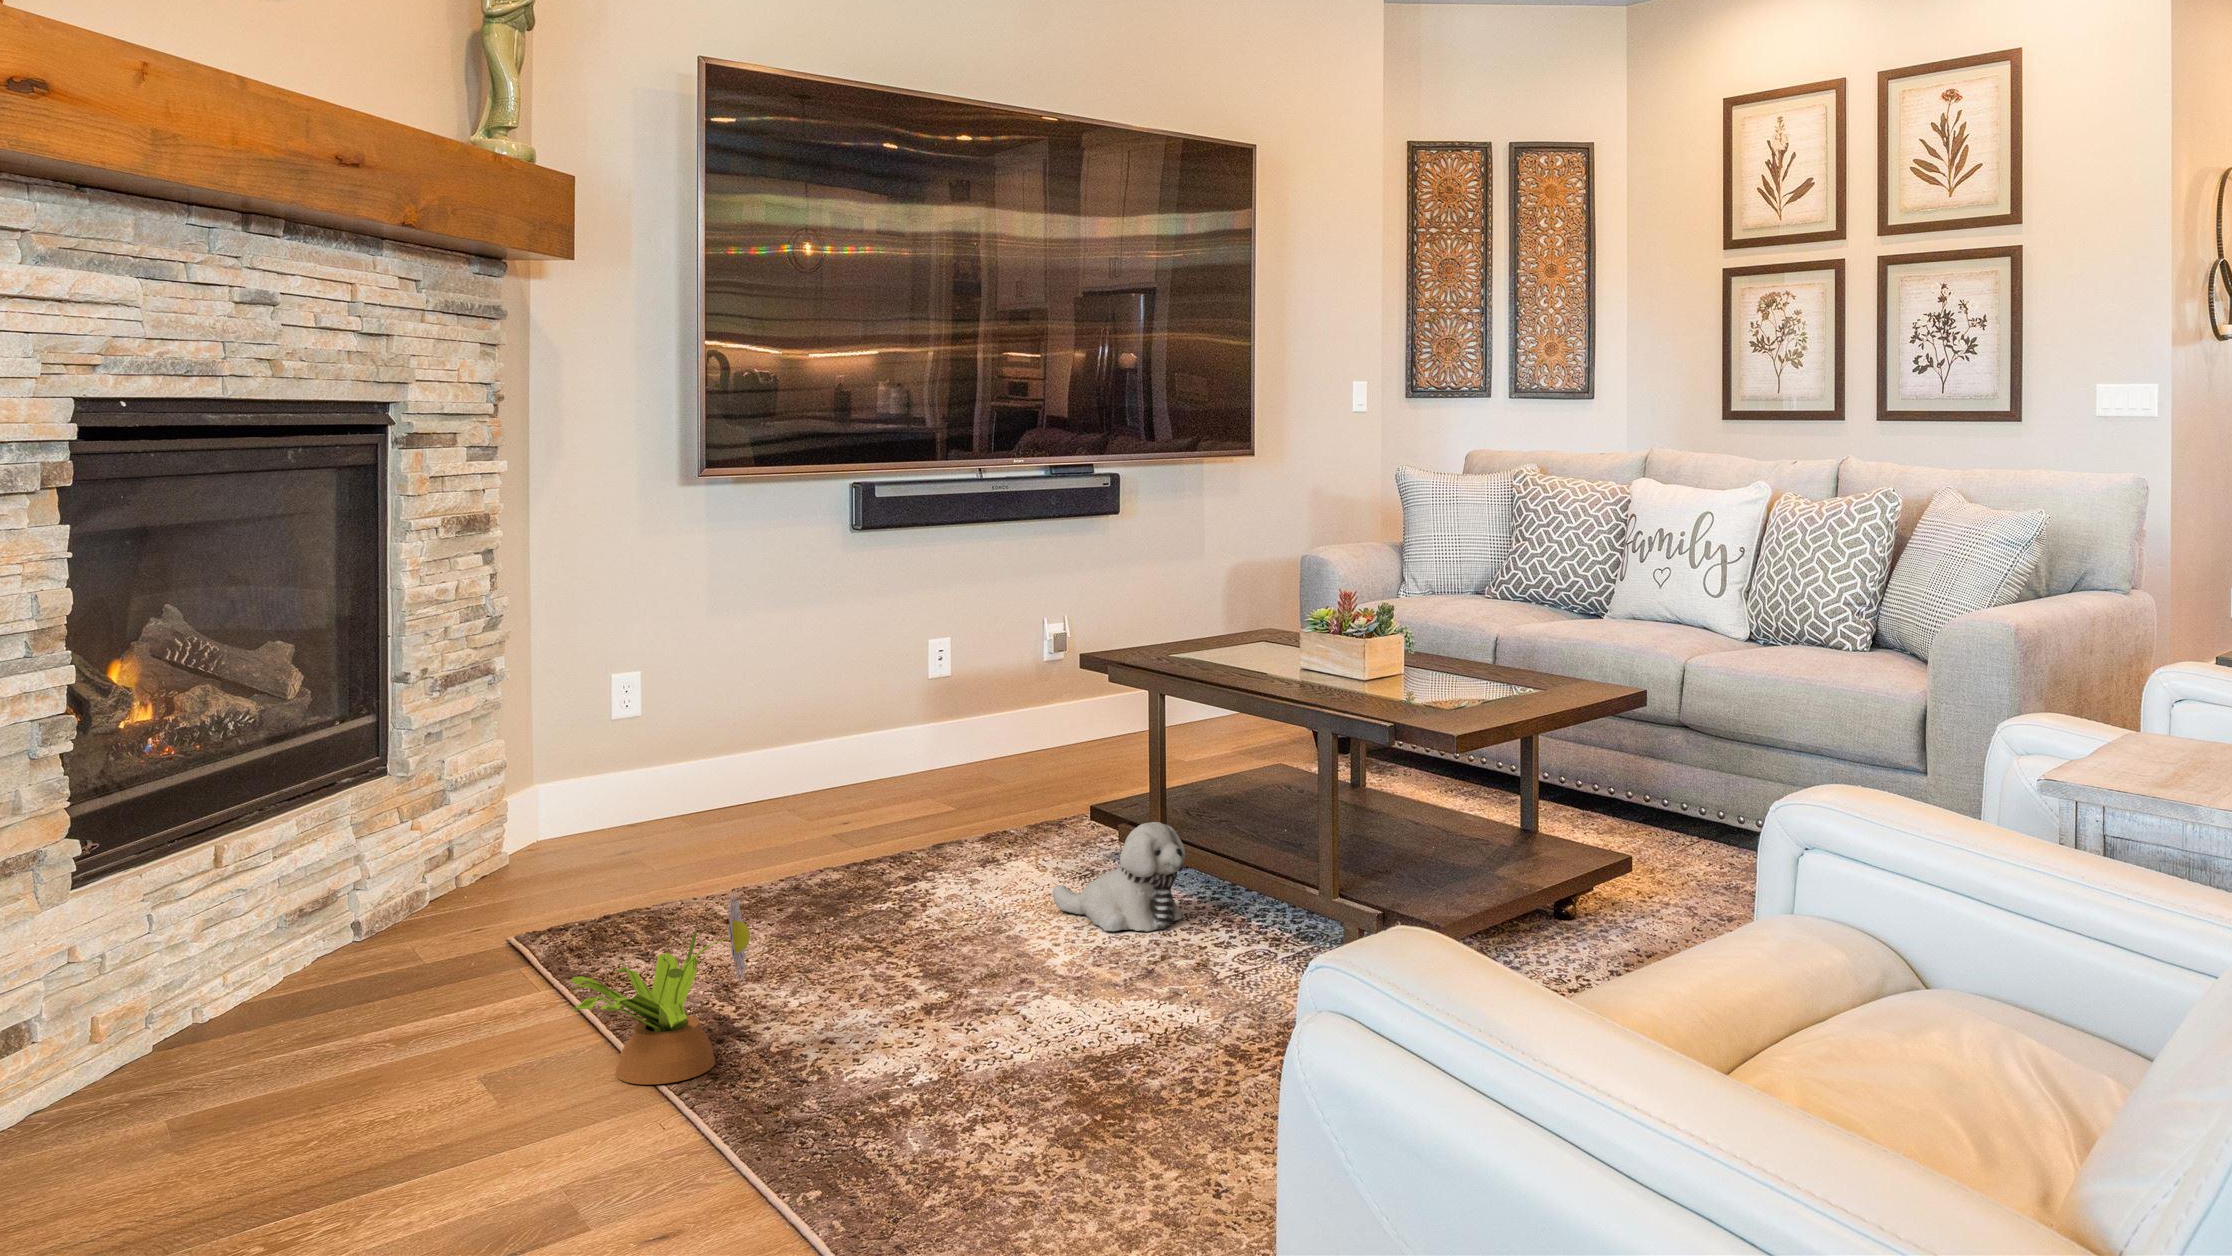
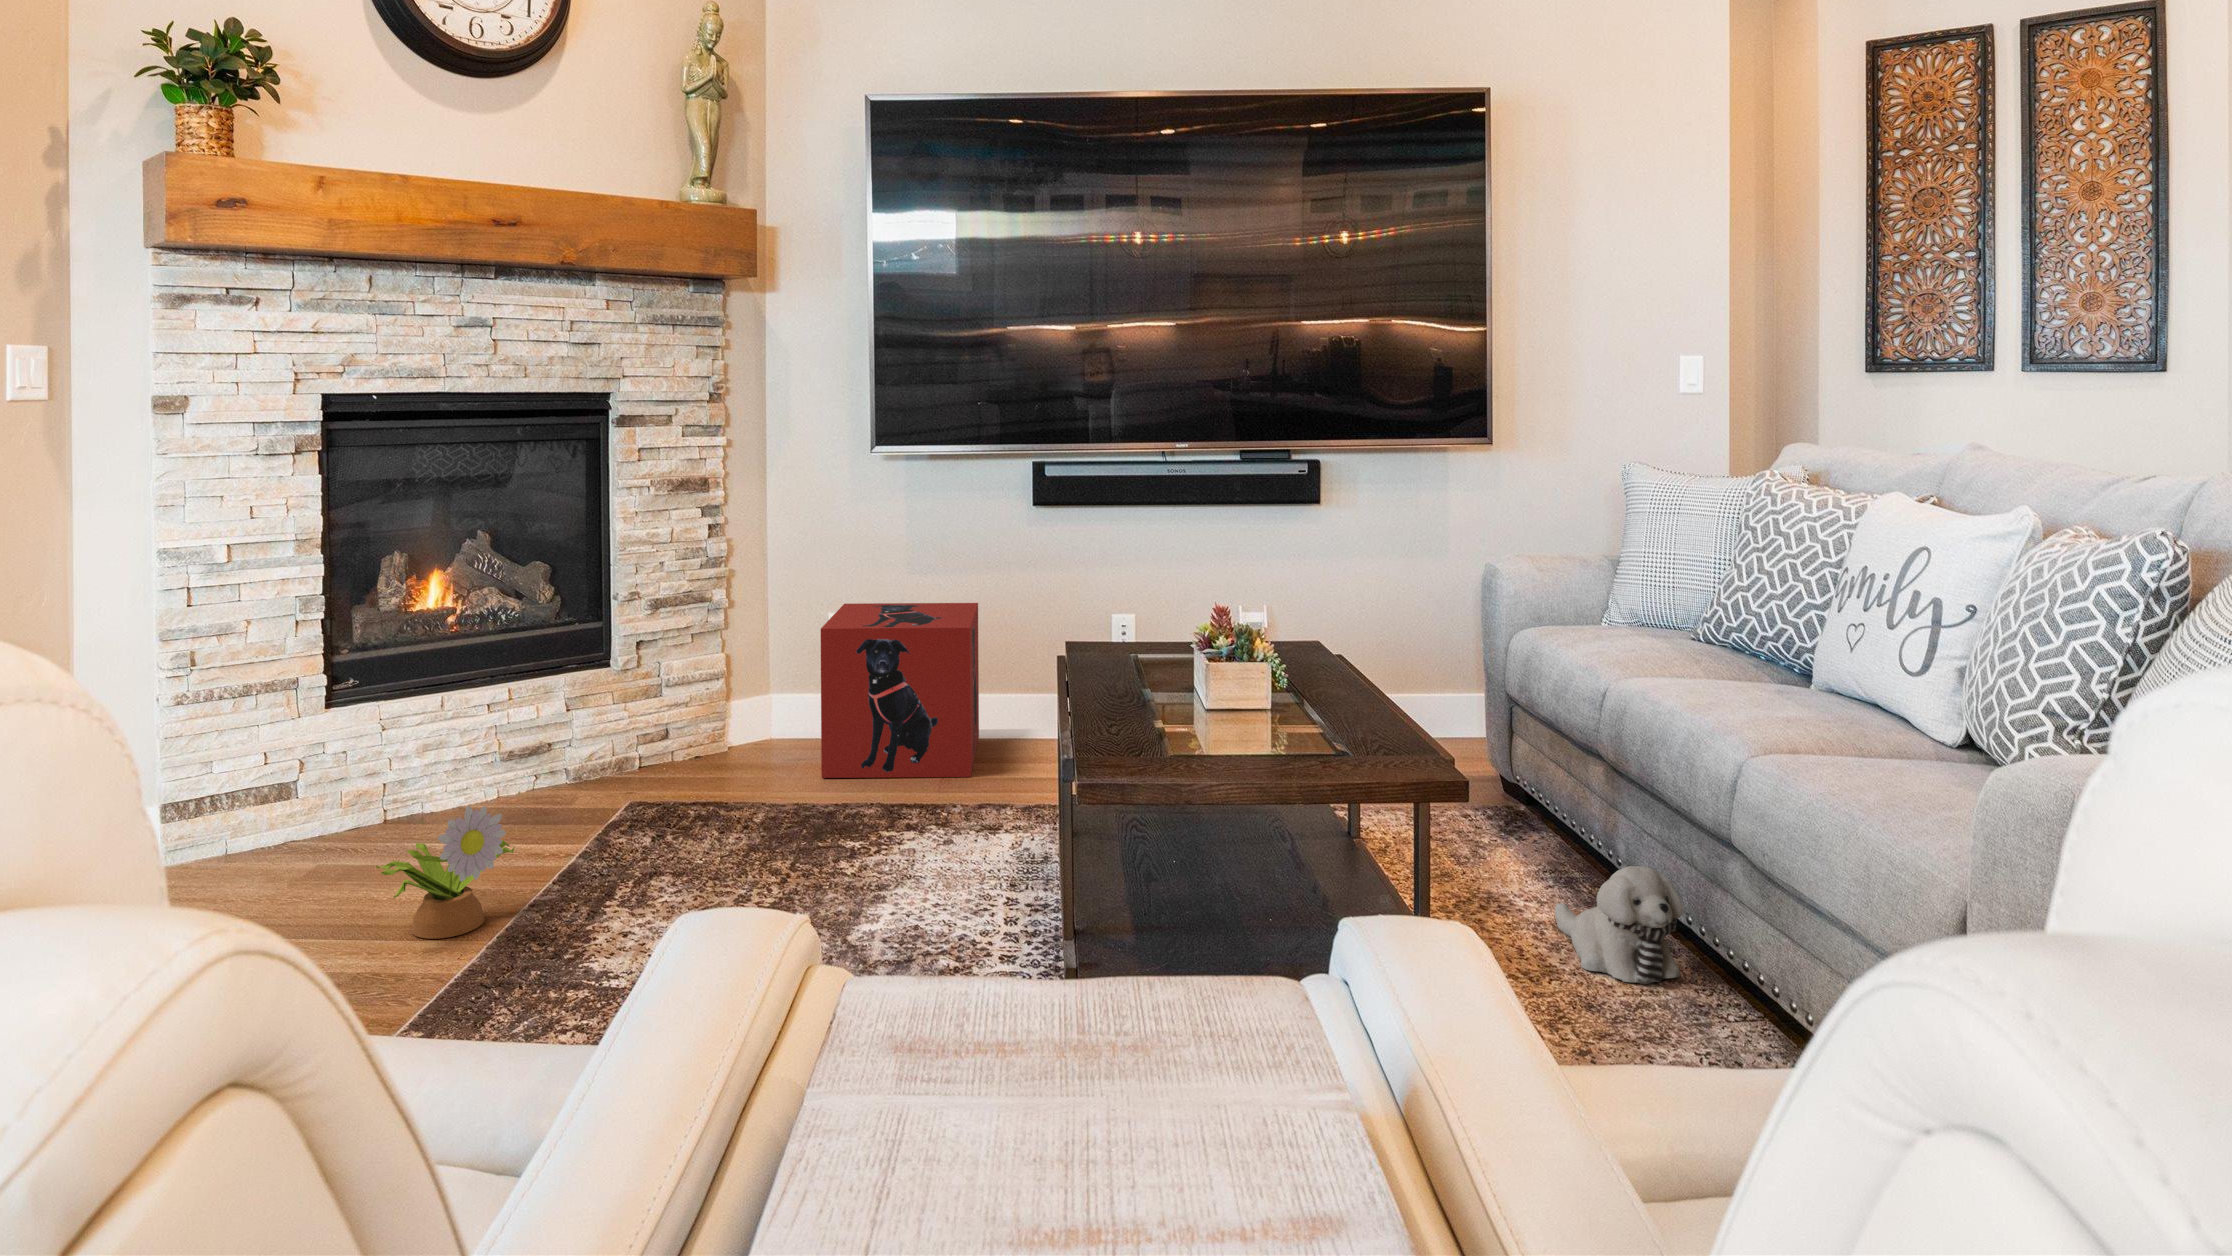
storage box: none [627,643,892,872] -> present [821,603,979,778]
plush toy: present [1053,822,1185,931] -> present [1555,866,1683,984]

